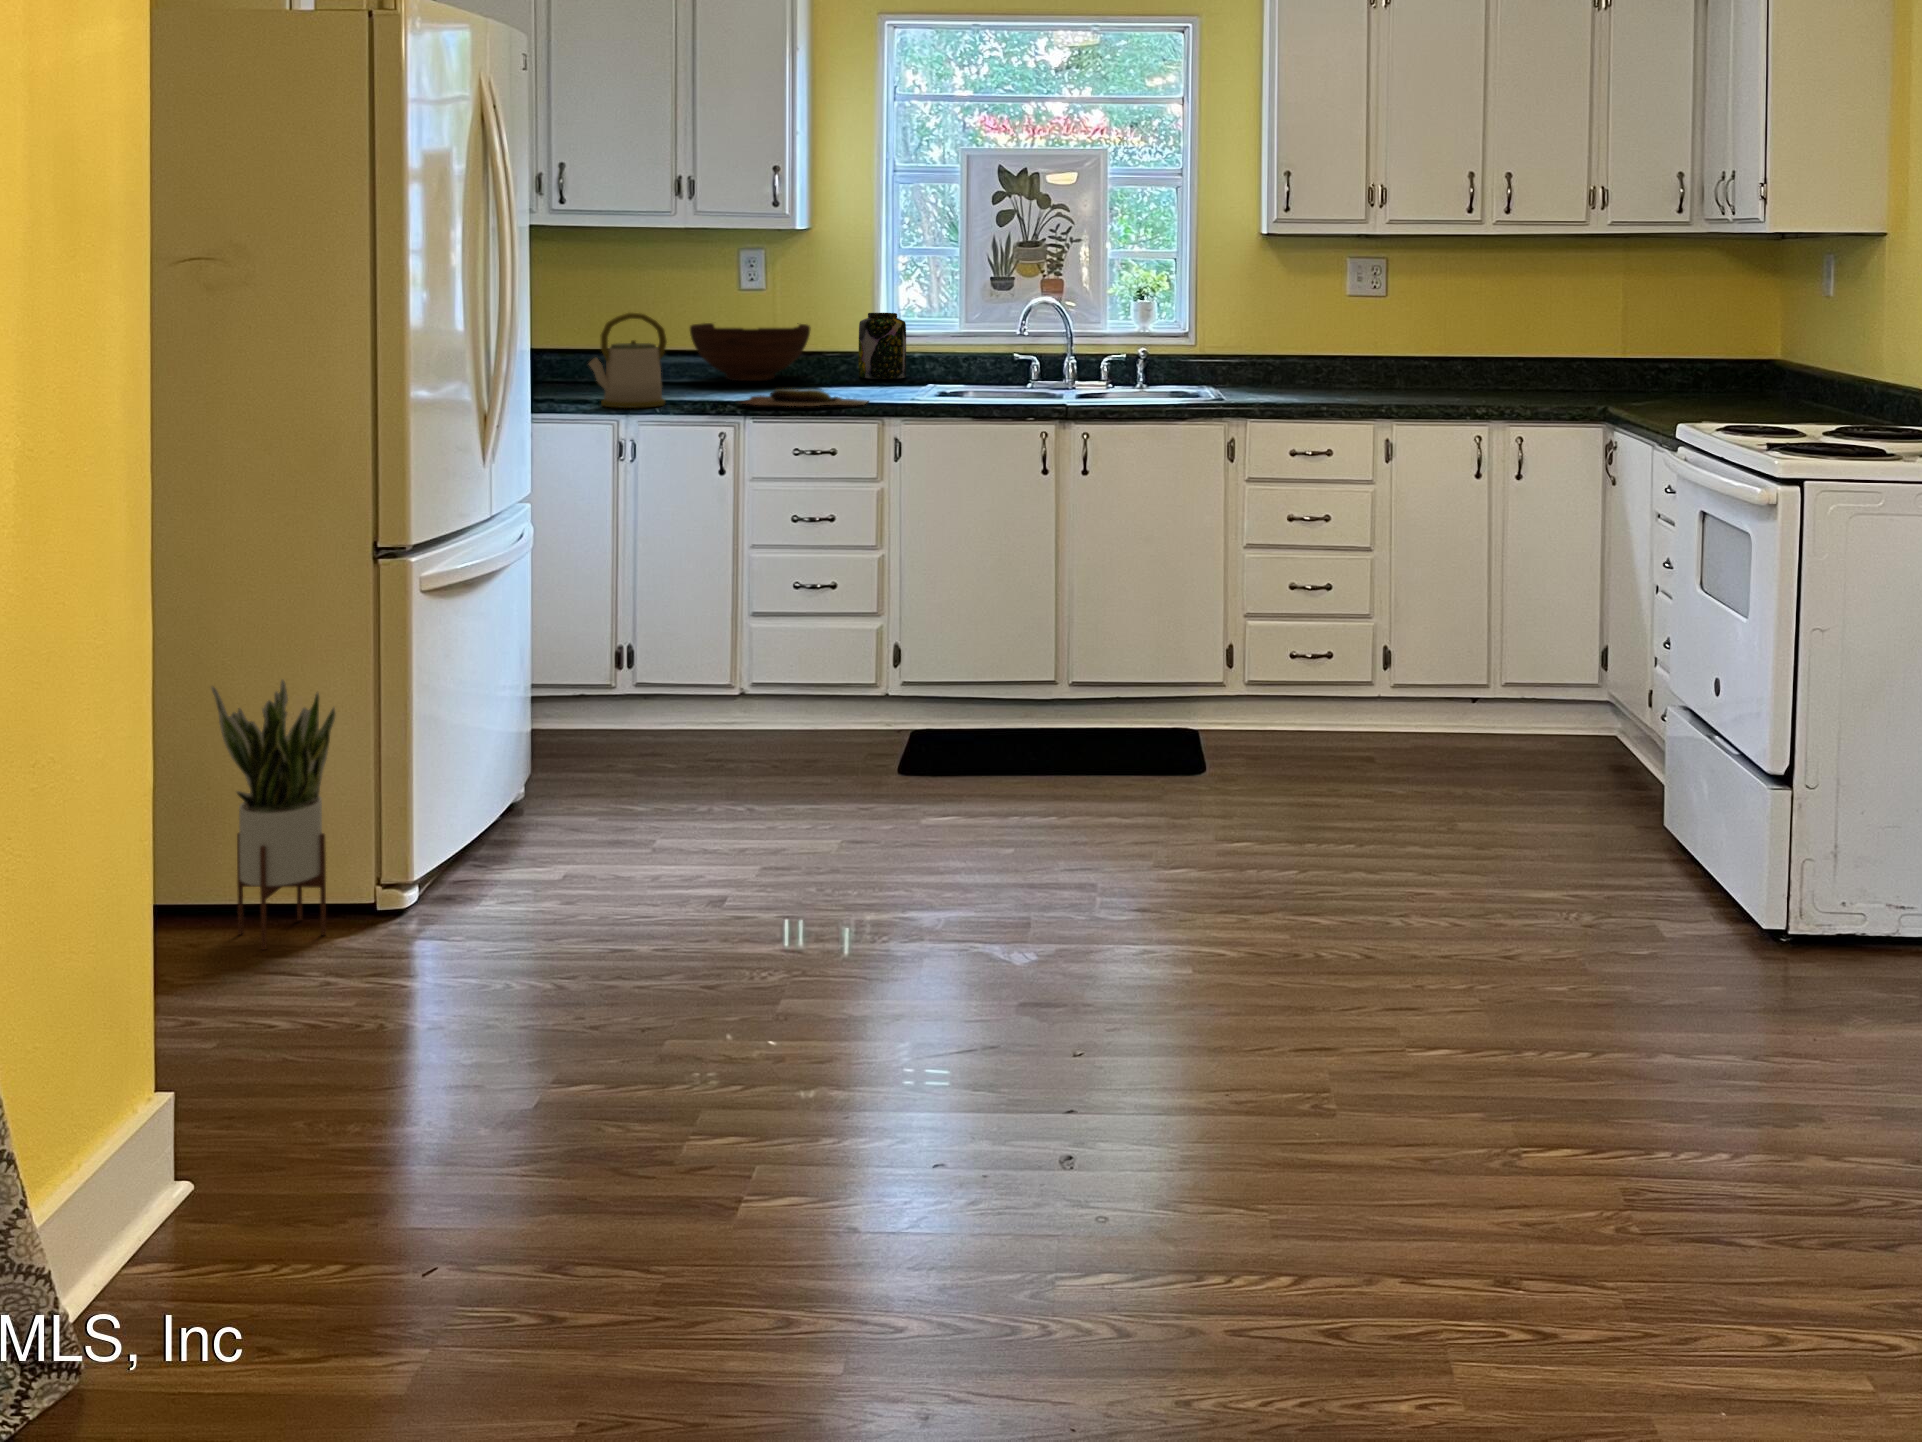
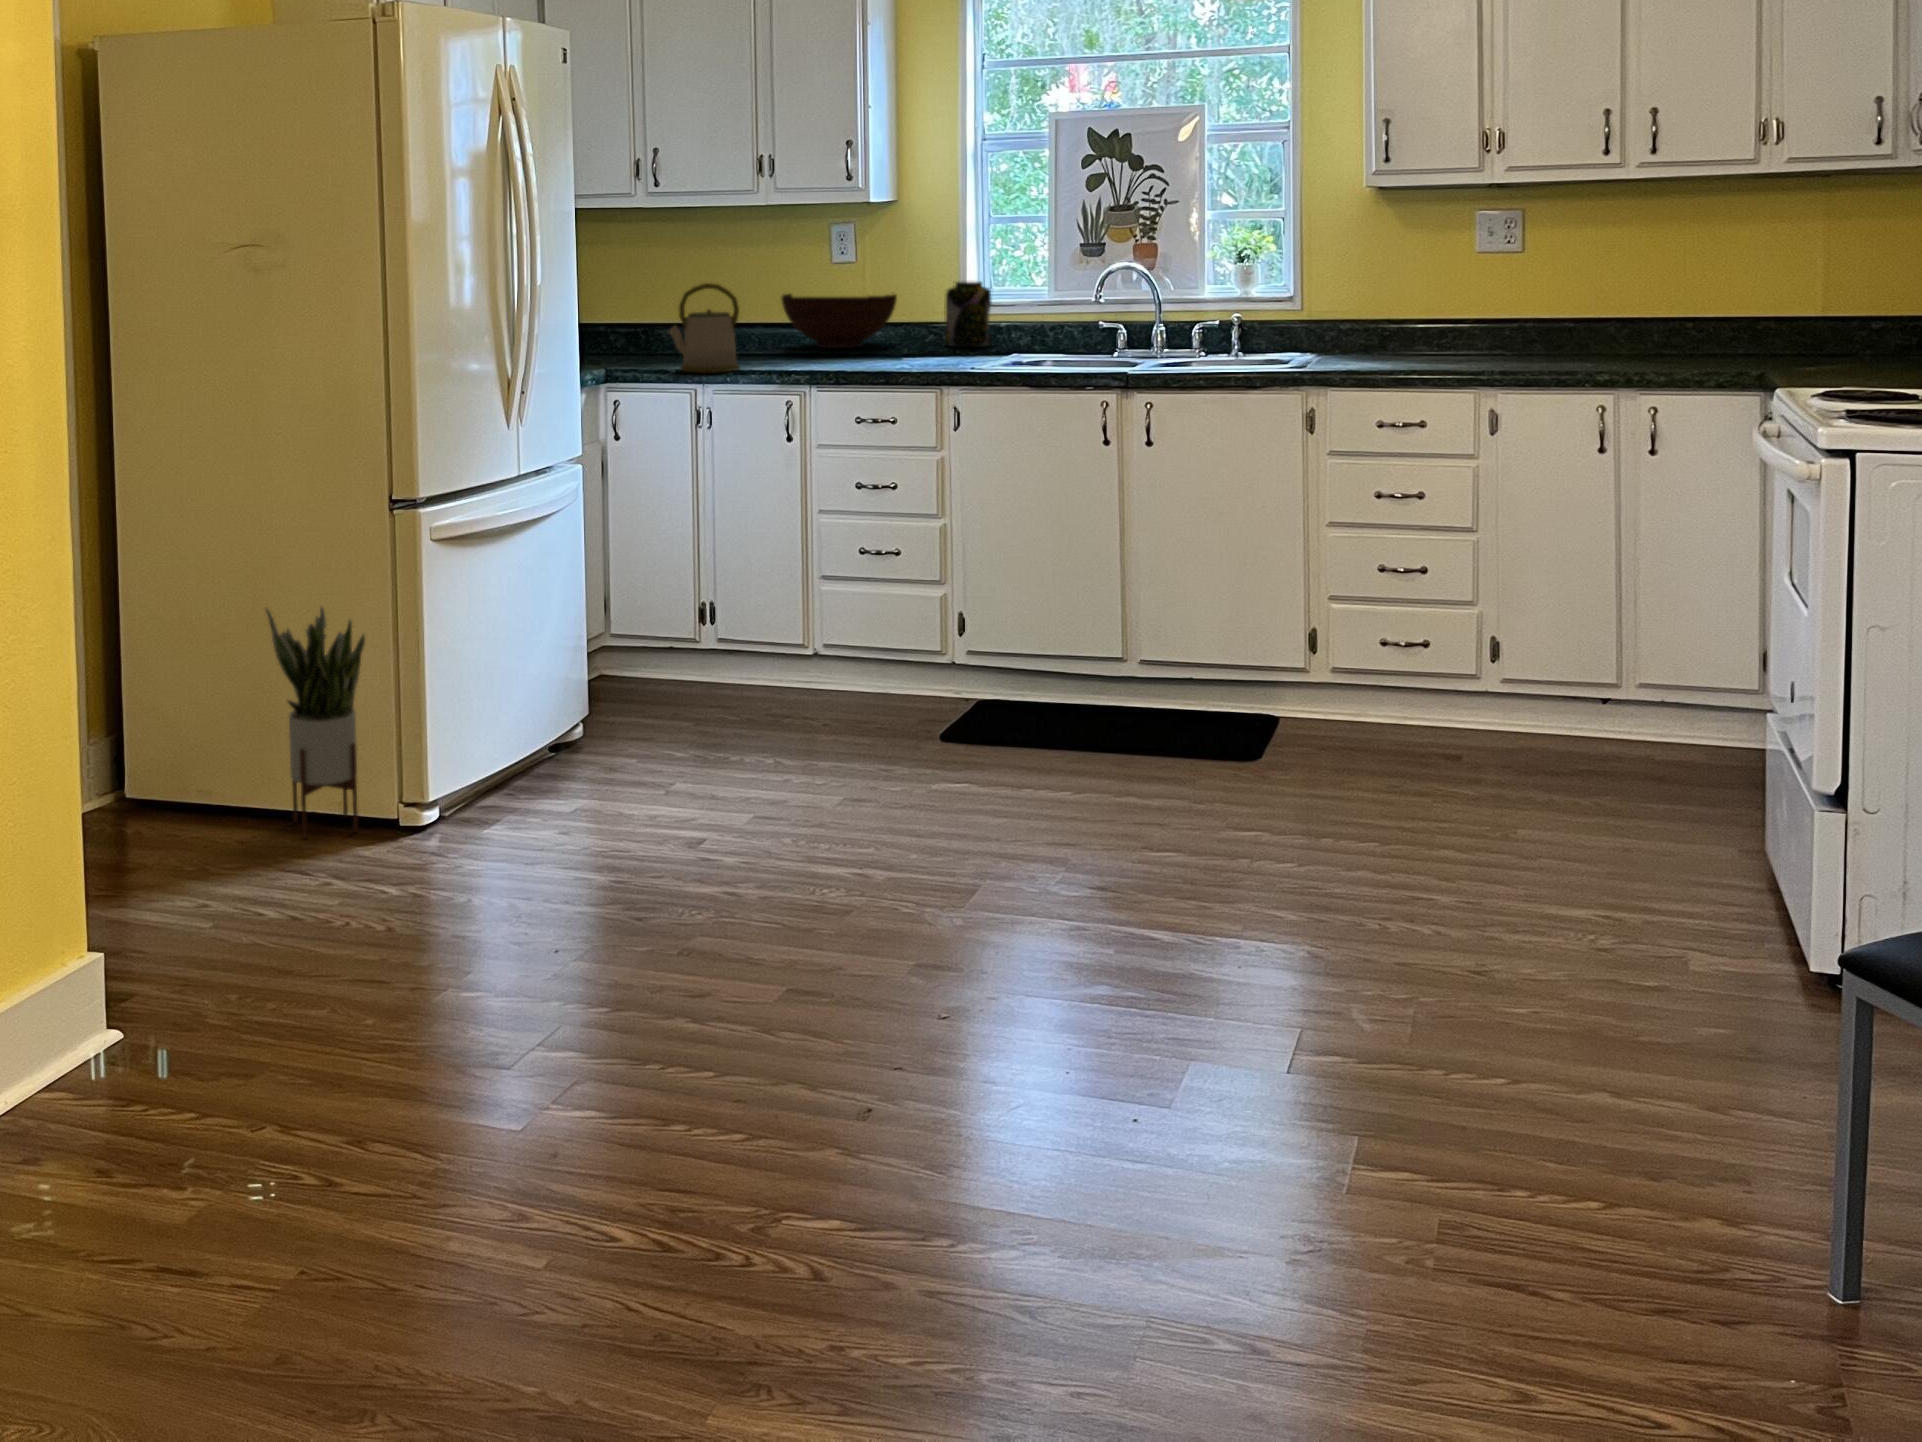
cutting board: present [741,389,867,406] -> none [798,356,931,373]

